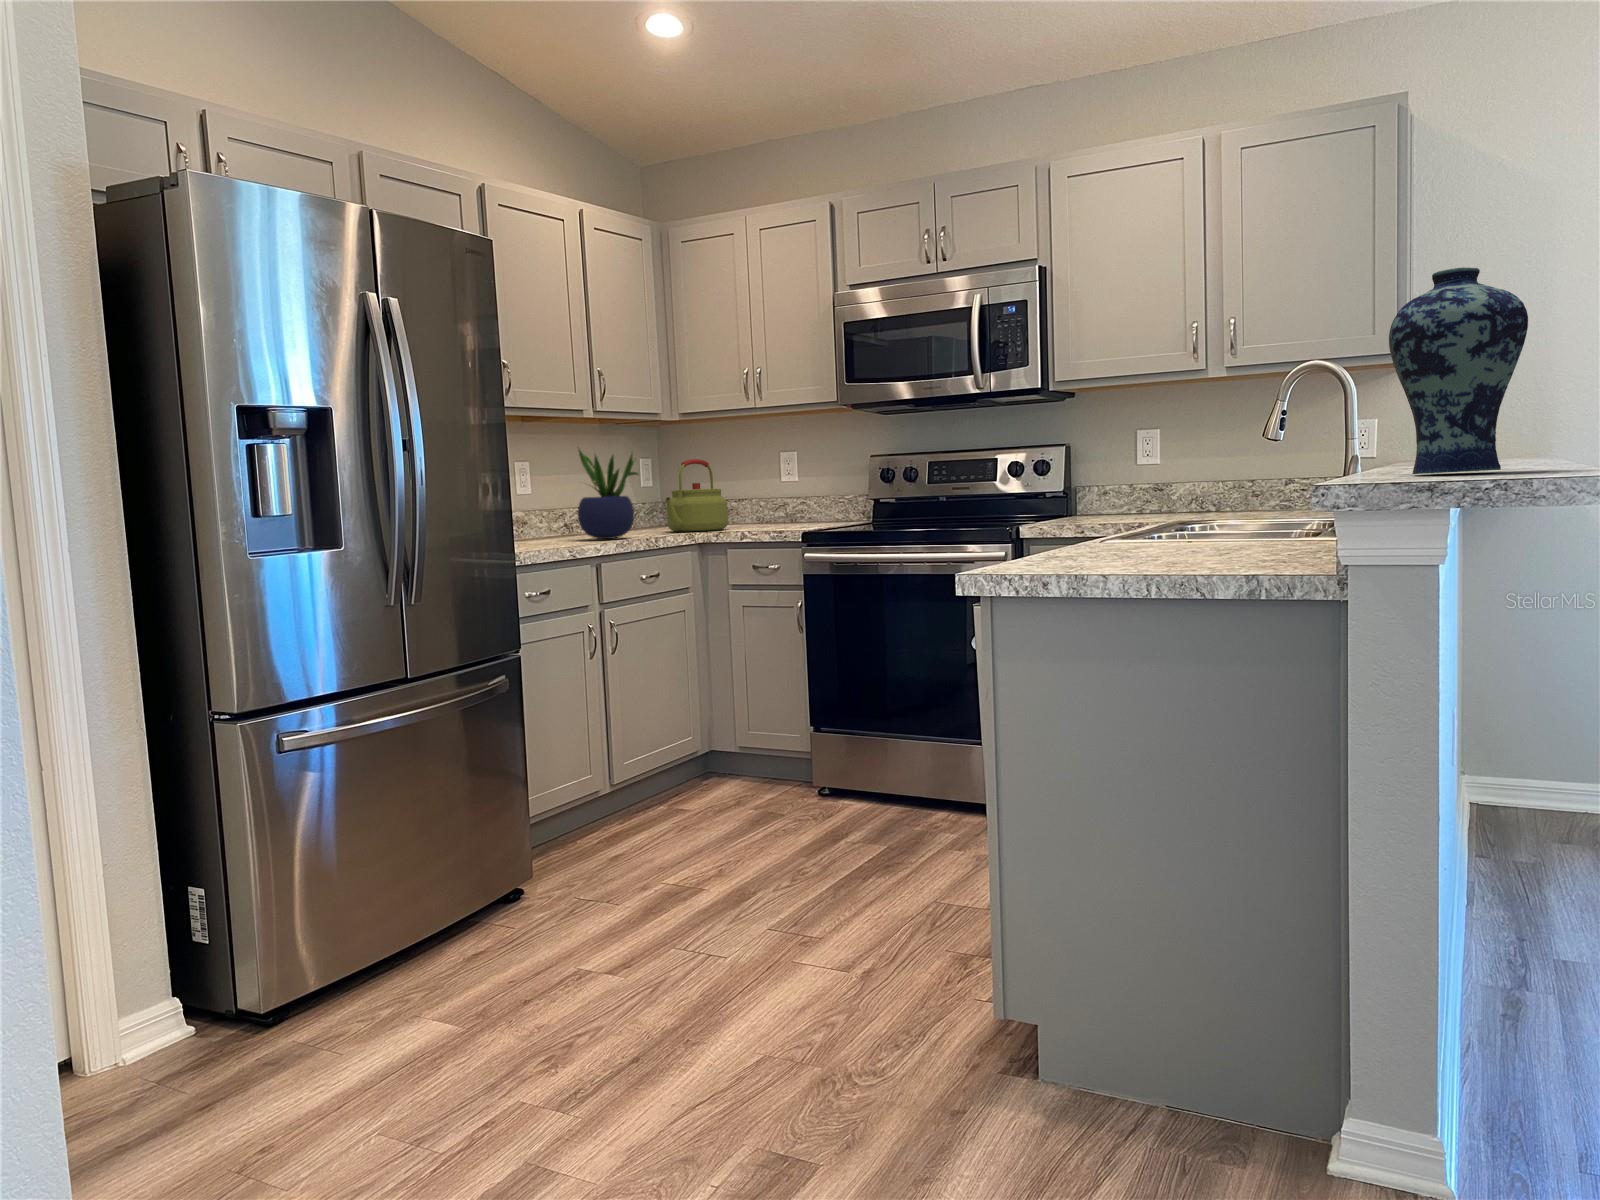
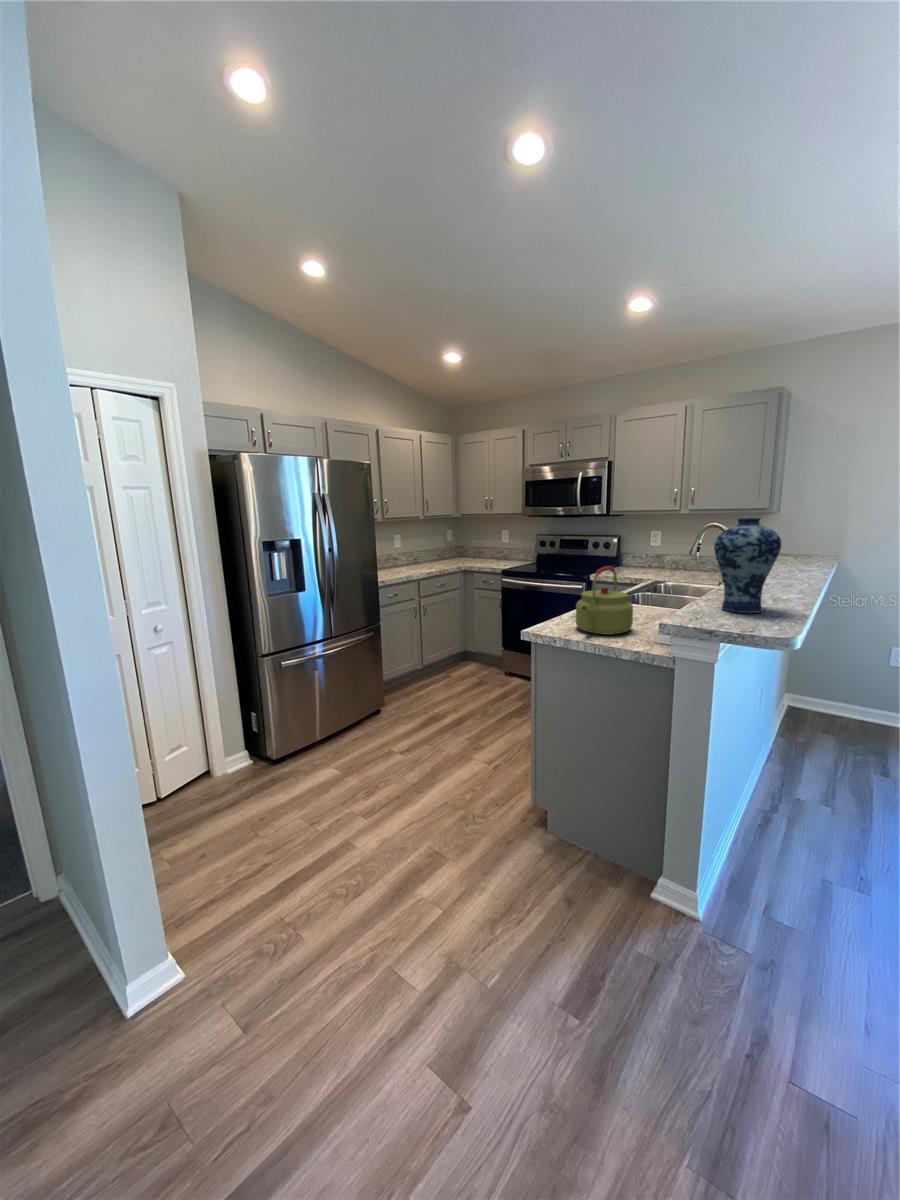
potted plant: present [578,449,638,539] -> none [410,535,435,572]
kettle: present [665,459,728,532] -> present [575,566,633,635]

